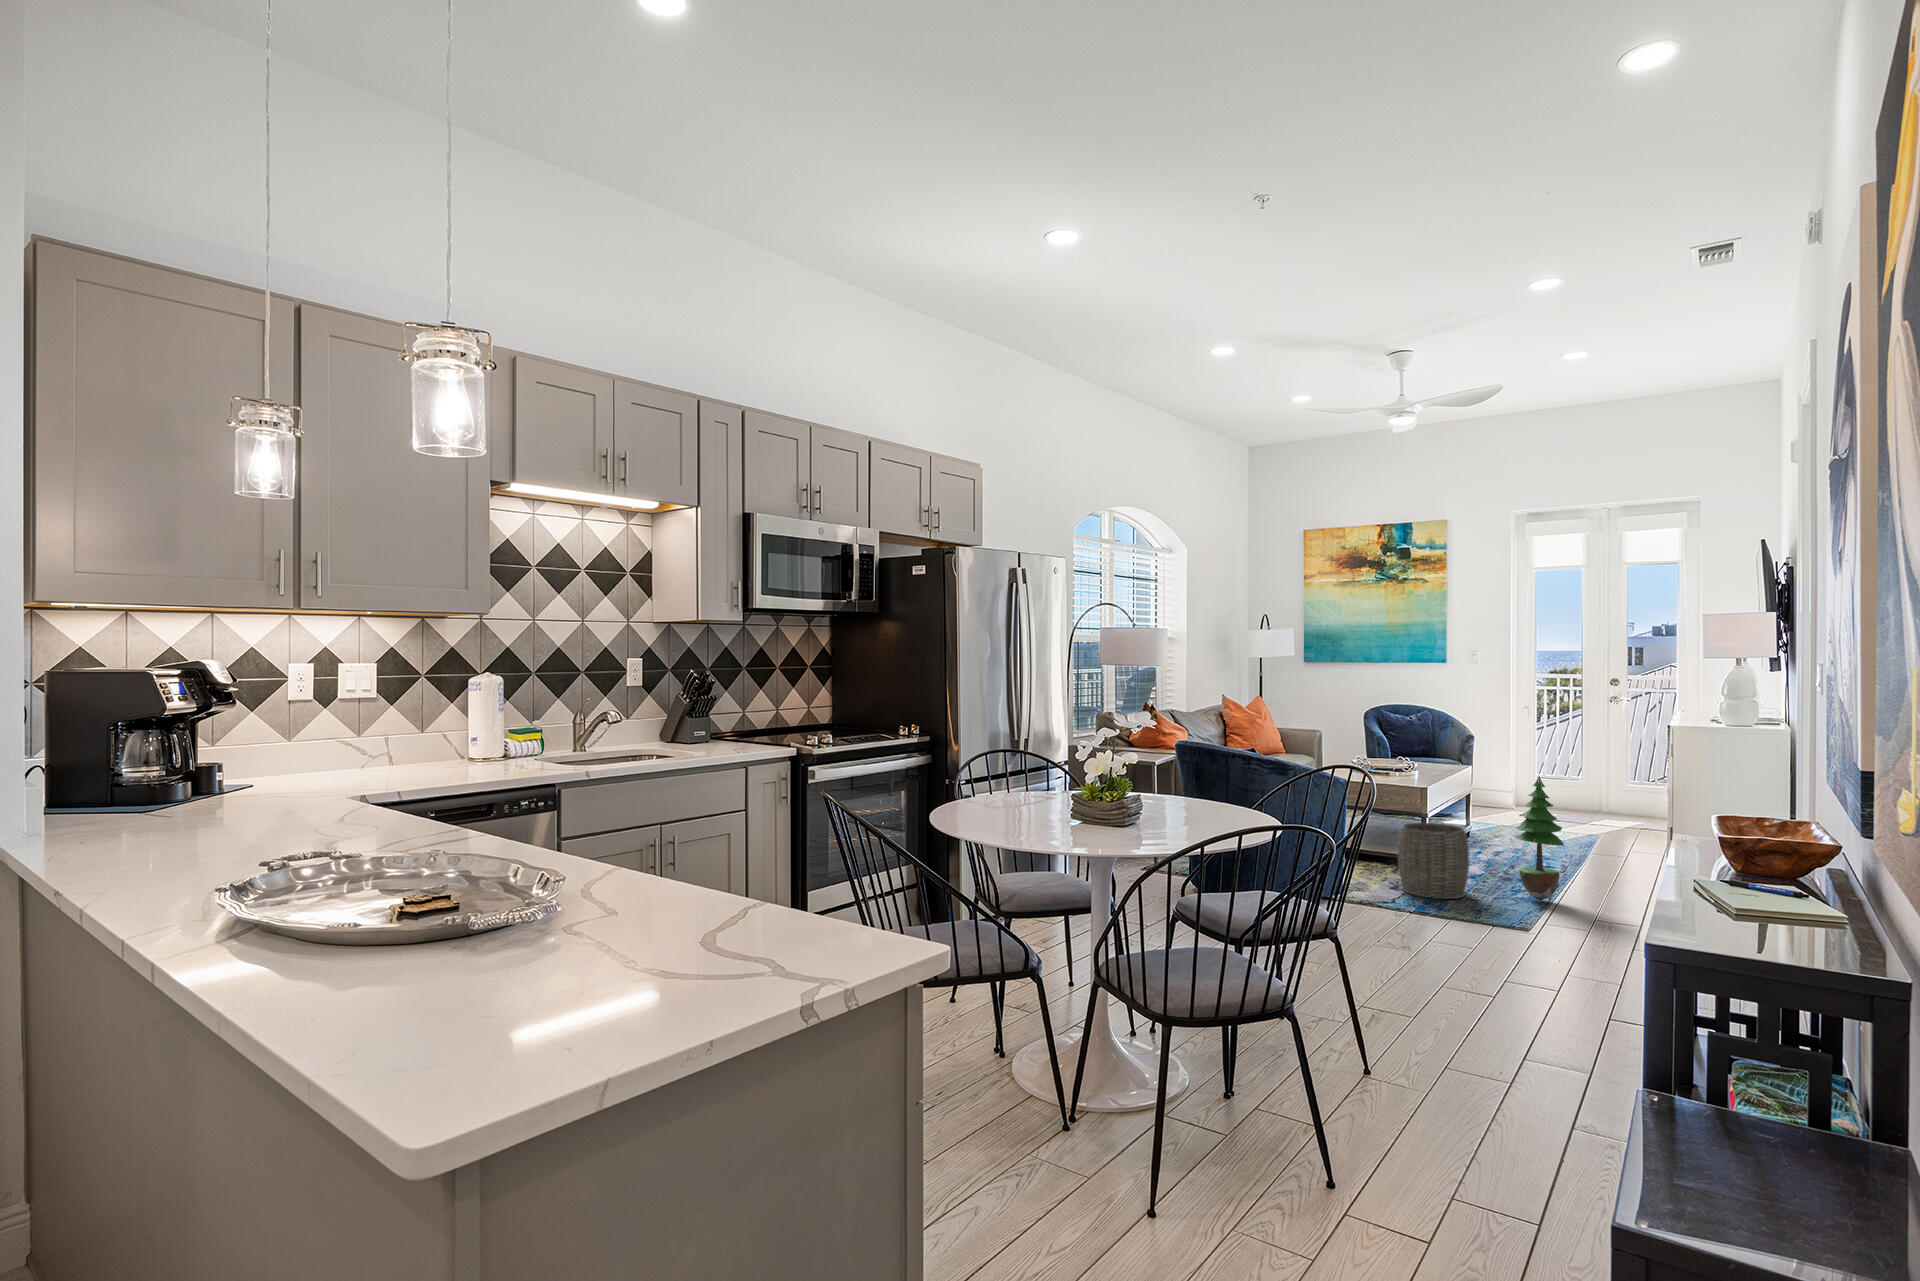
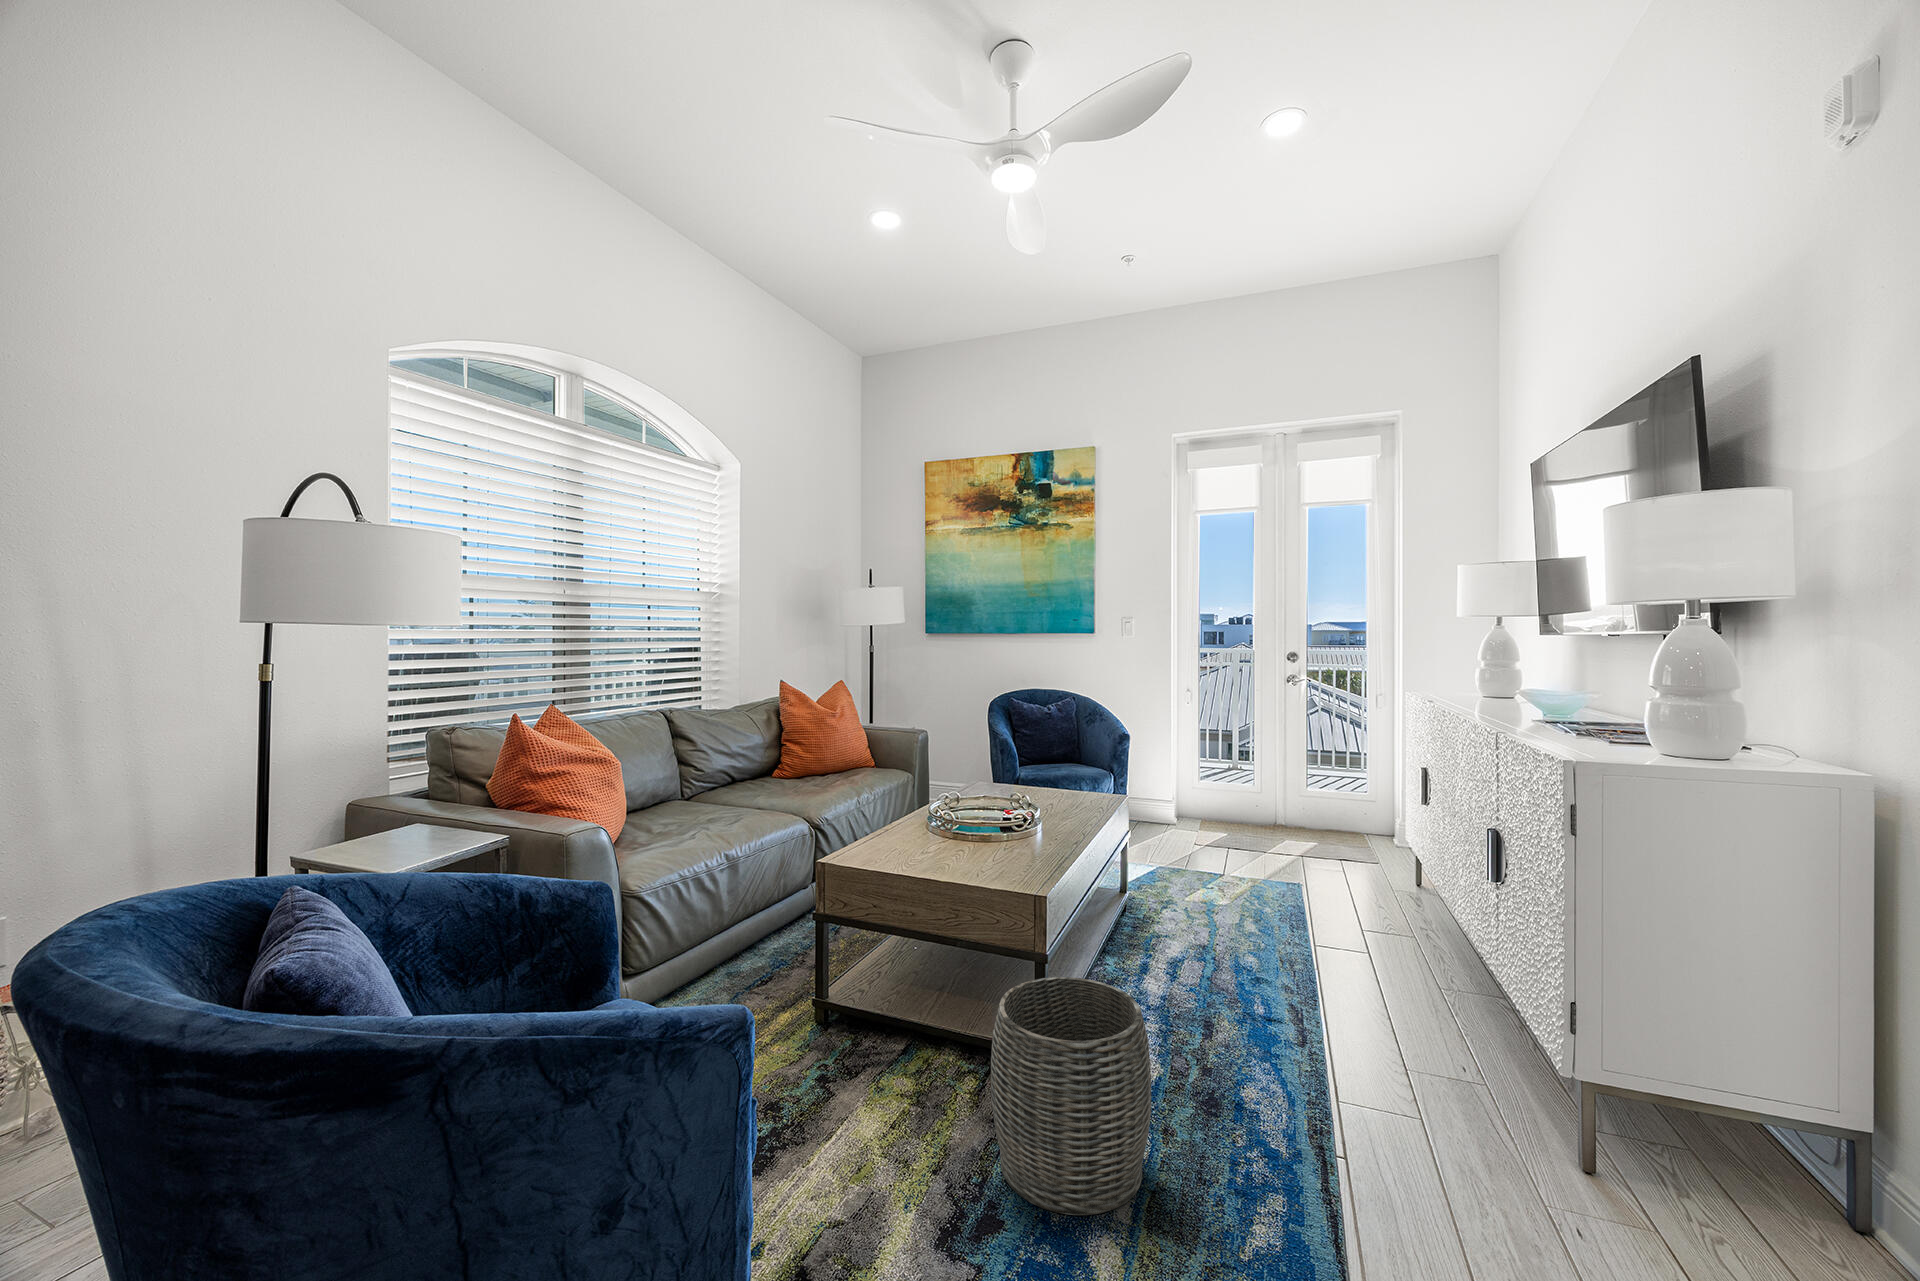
potted tree: present [1514,776,1564,901] -> none [1245,875,1365,1181]

